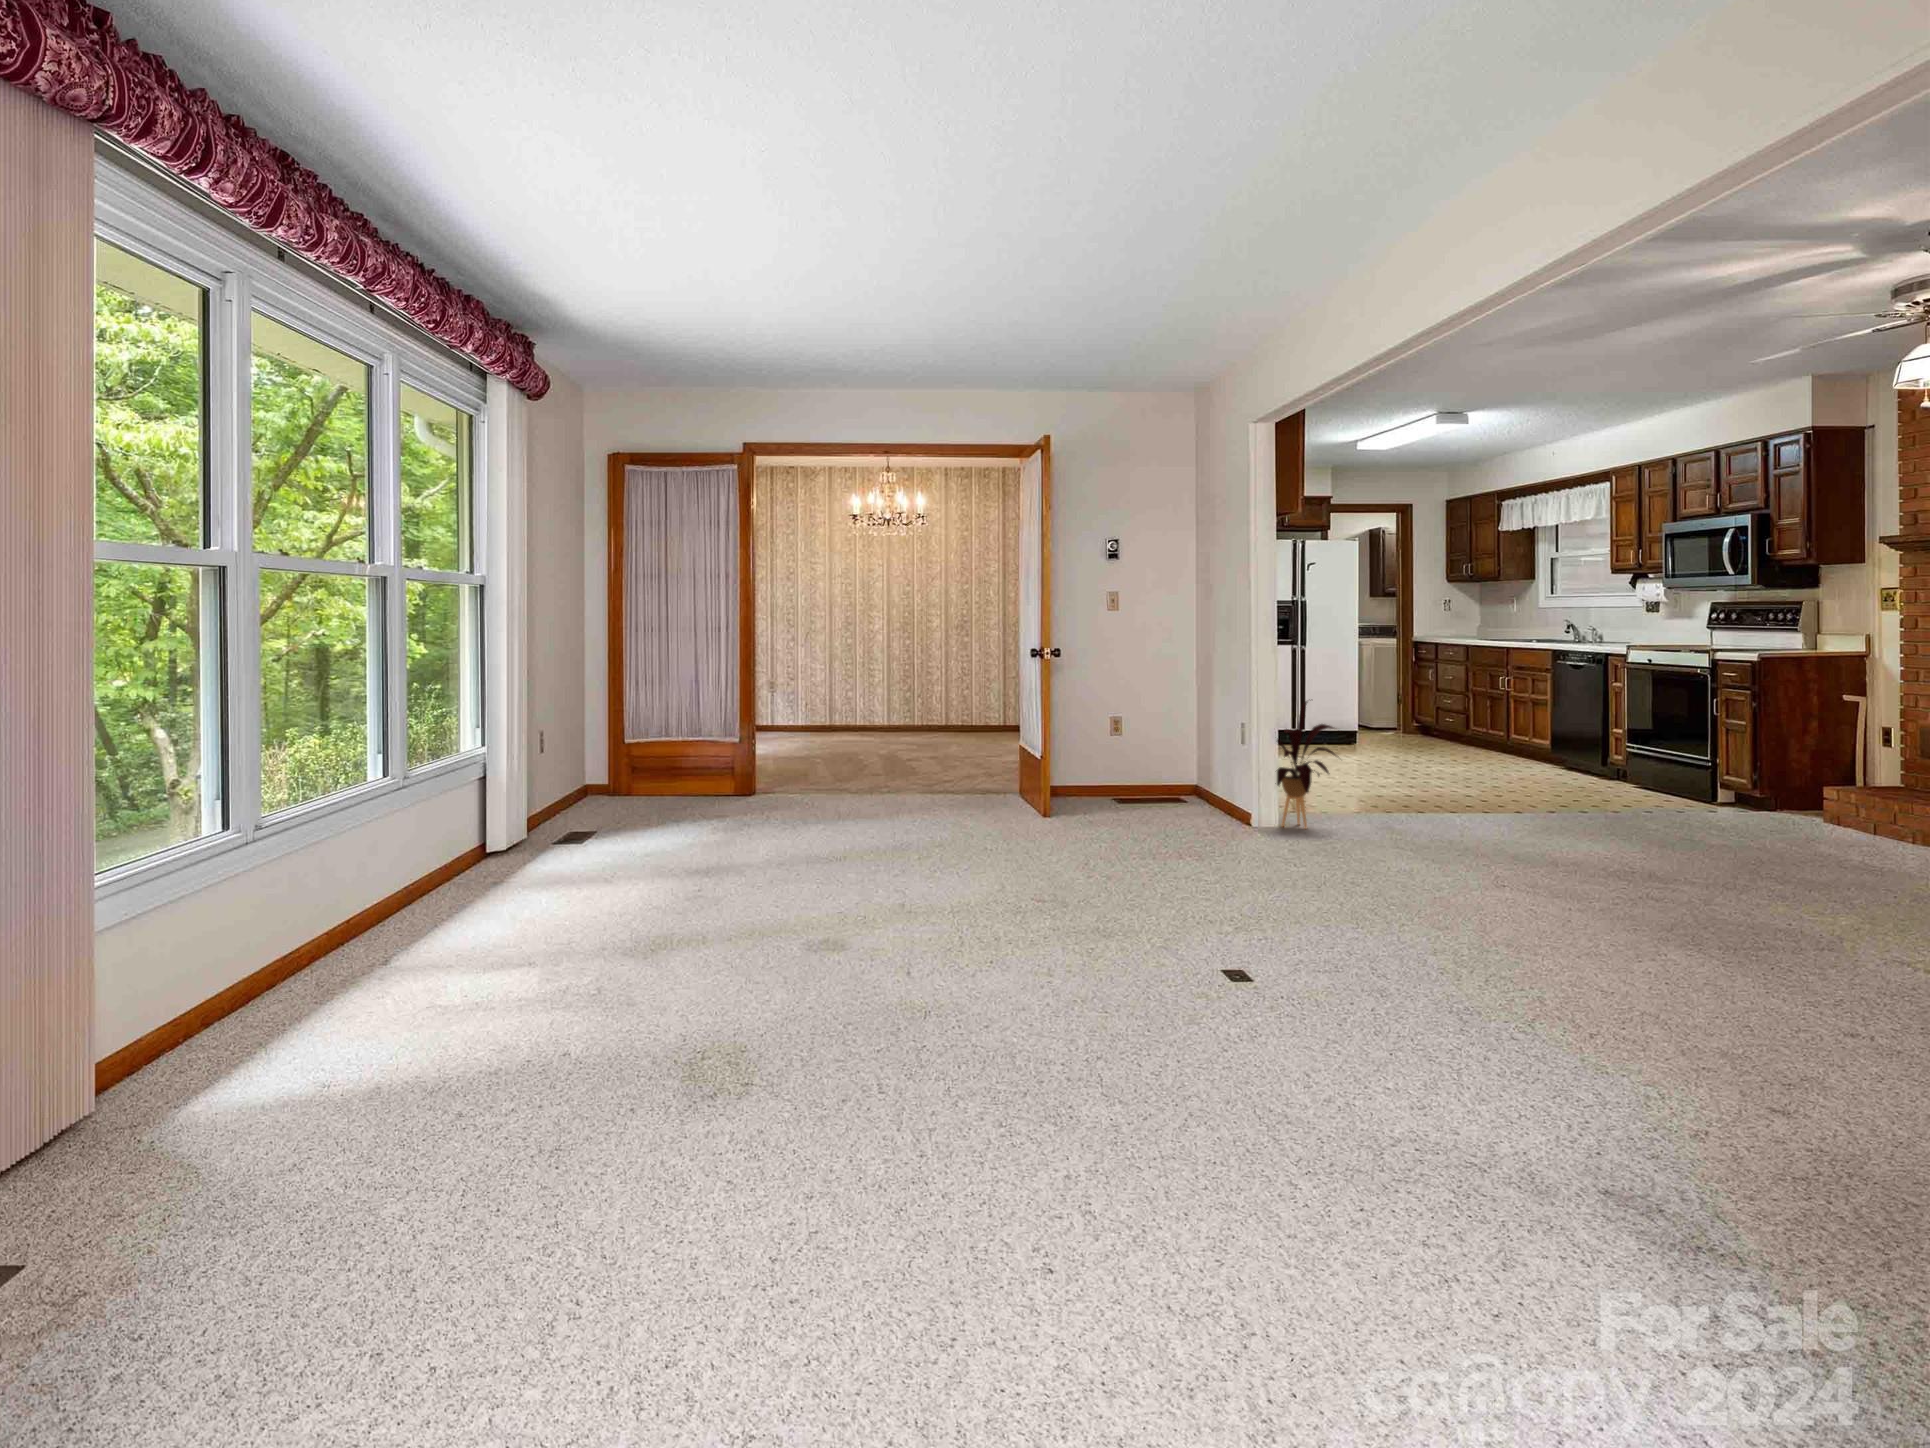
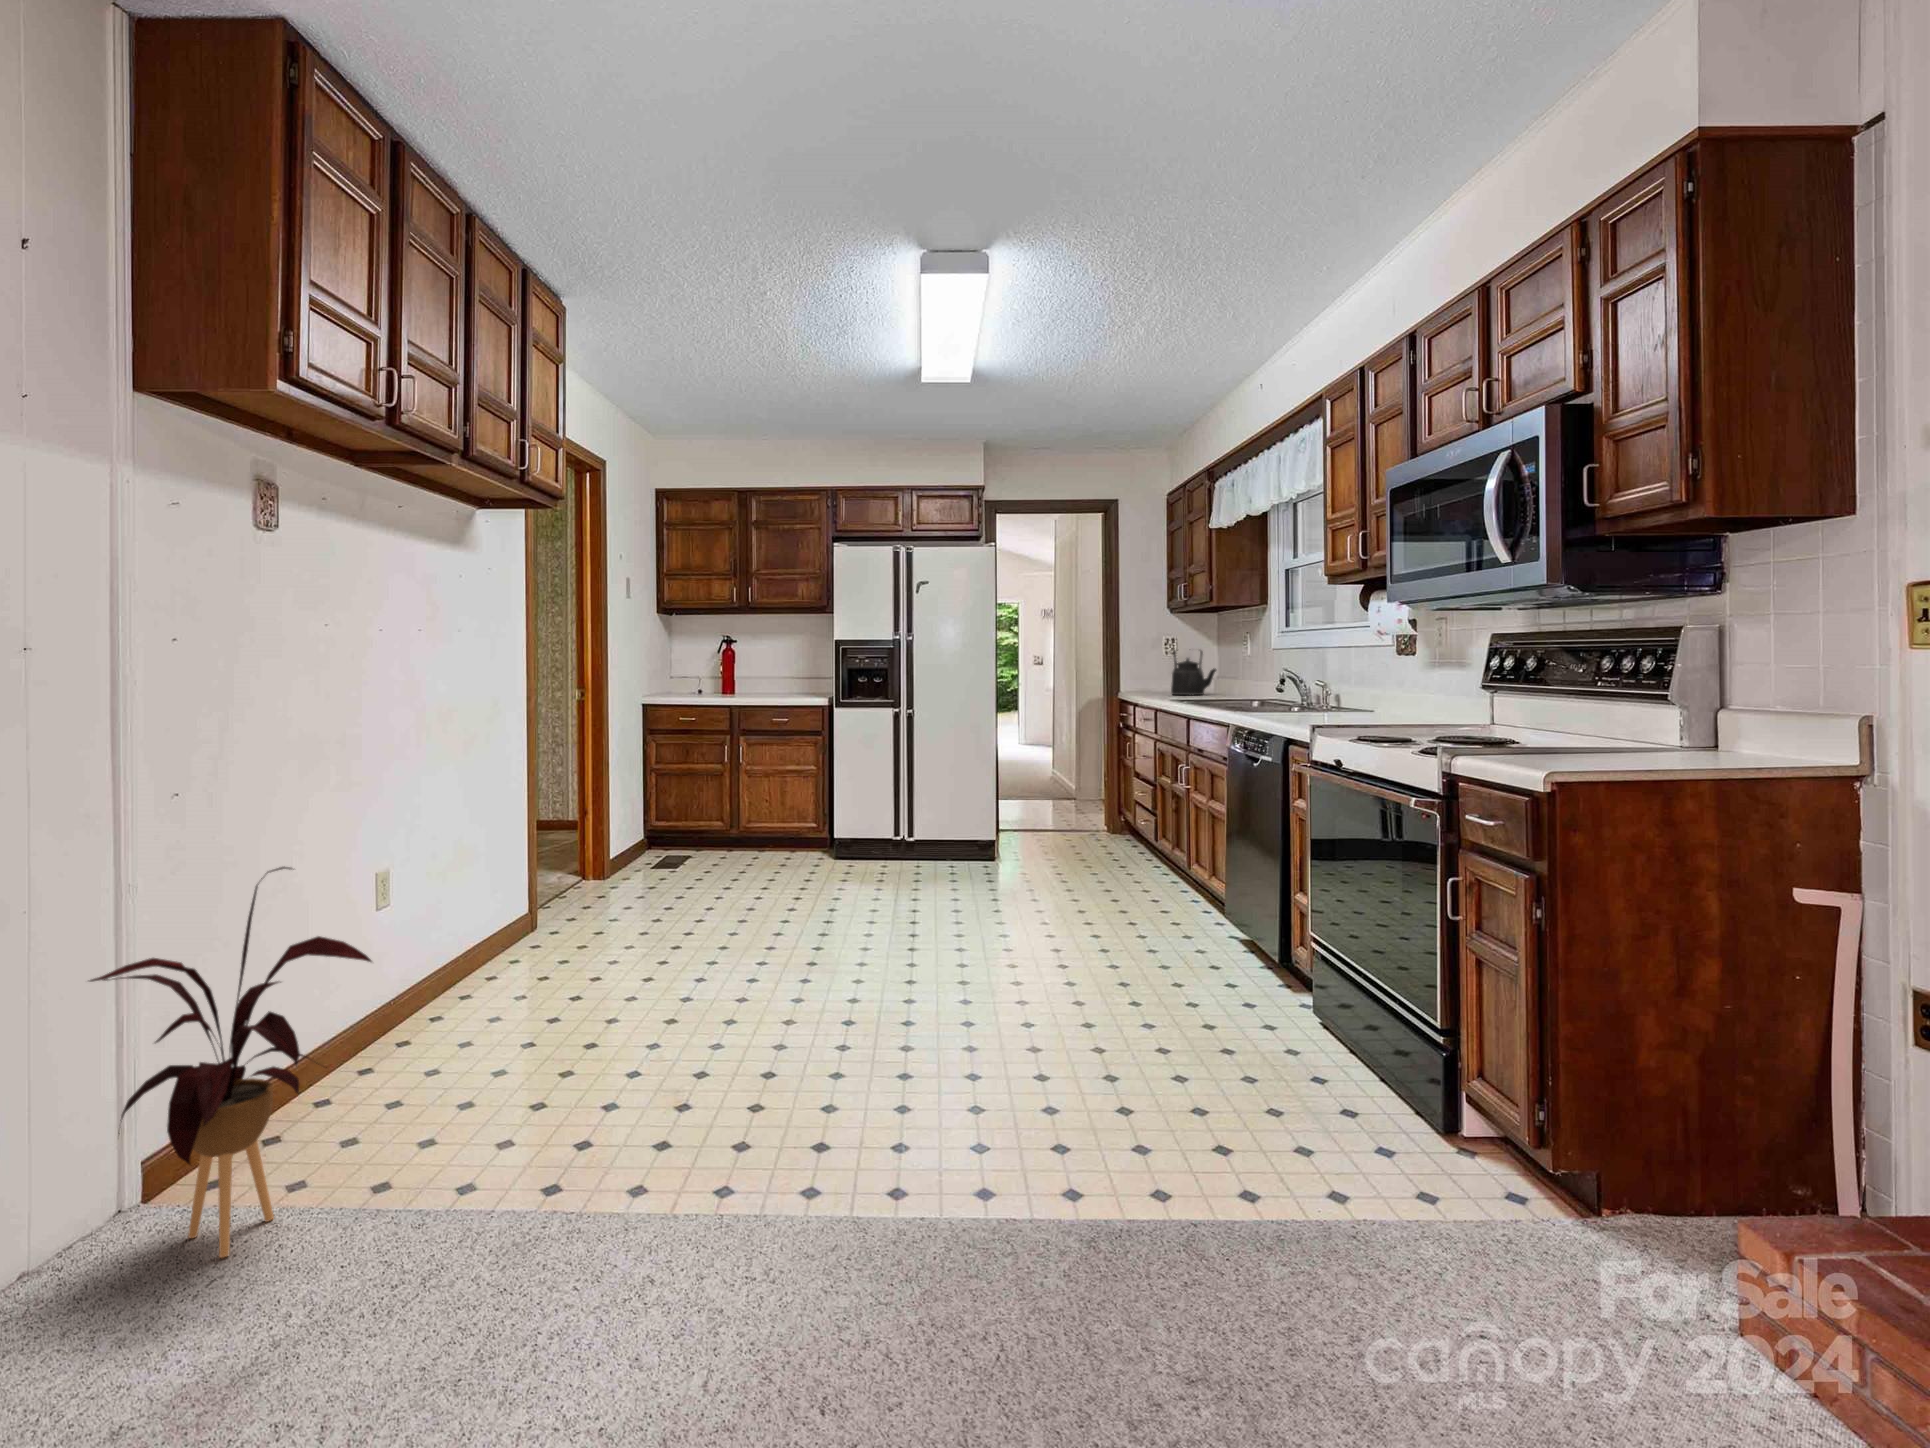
kettle: none [1461,606,1495,636] -> present [1171,650,1216,695]

